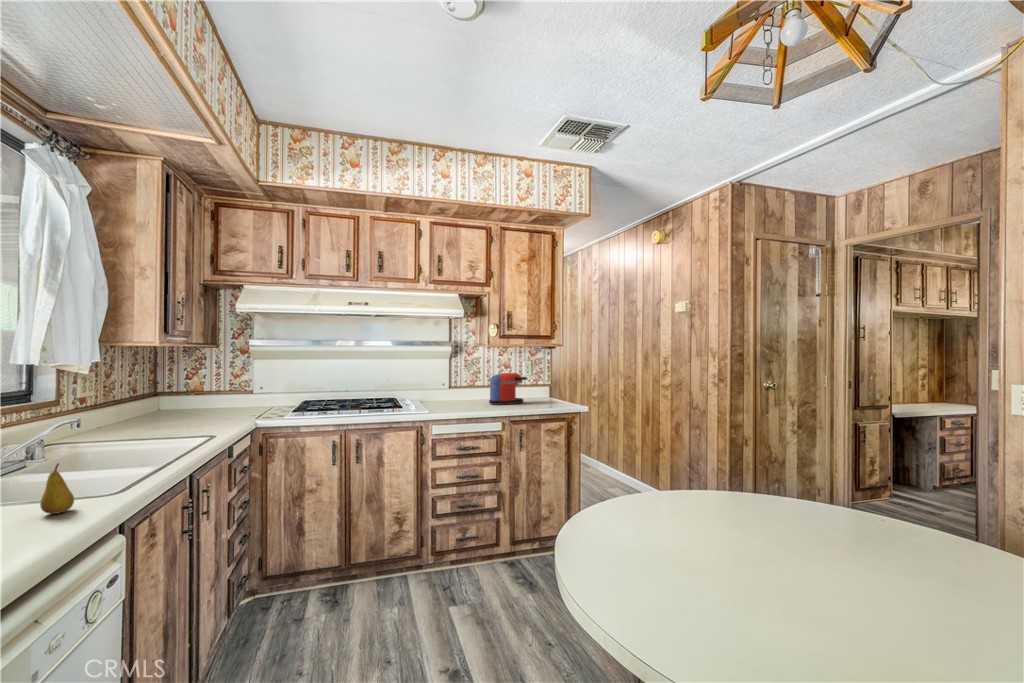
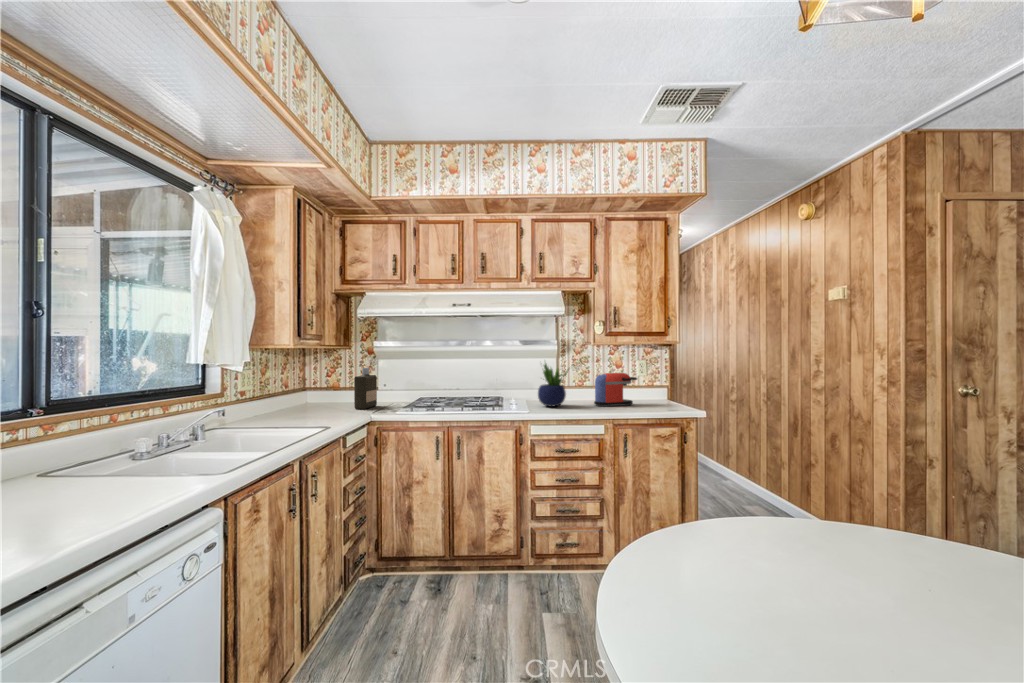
potted plant: none [435,360,469,406] -> present [538,363,568,407]
bottle: none [229,369,256,416] -> present [354,368,377,409]
fruit: present [40,464,74,514] -> none [171,446,195,487]

